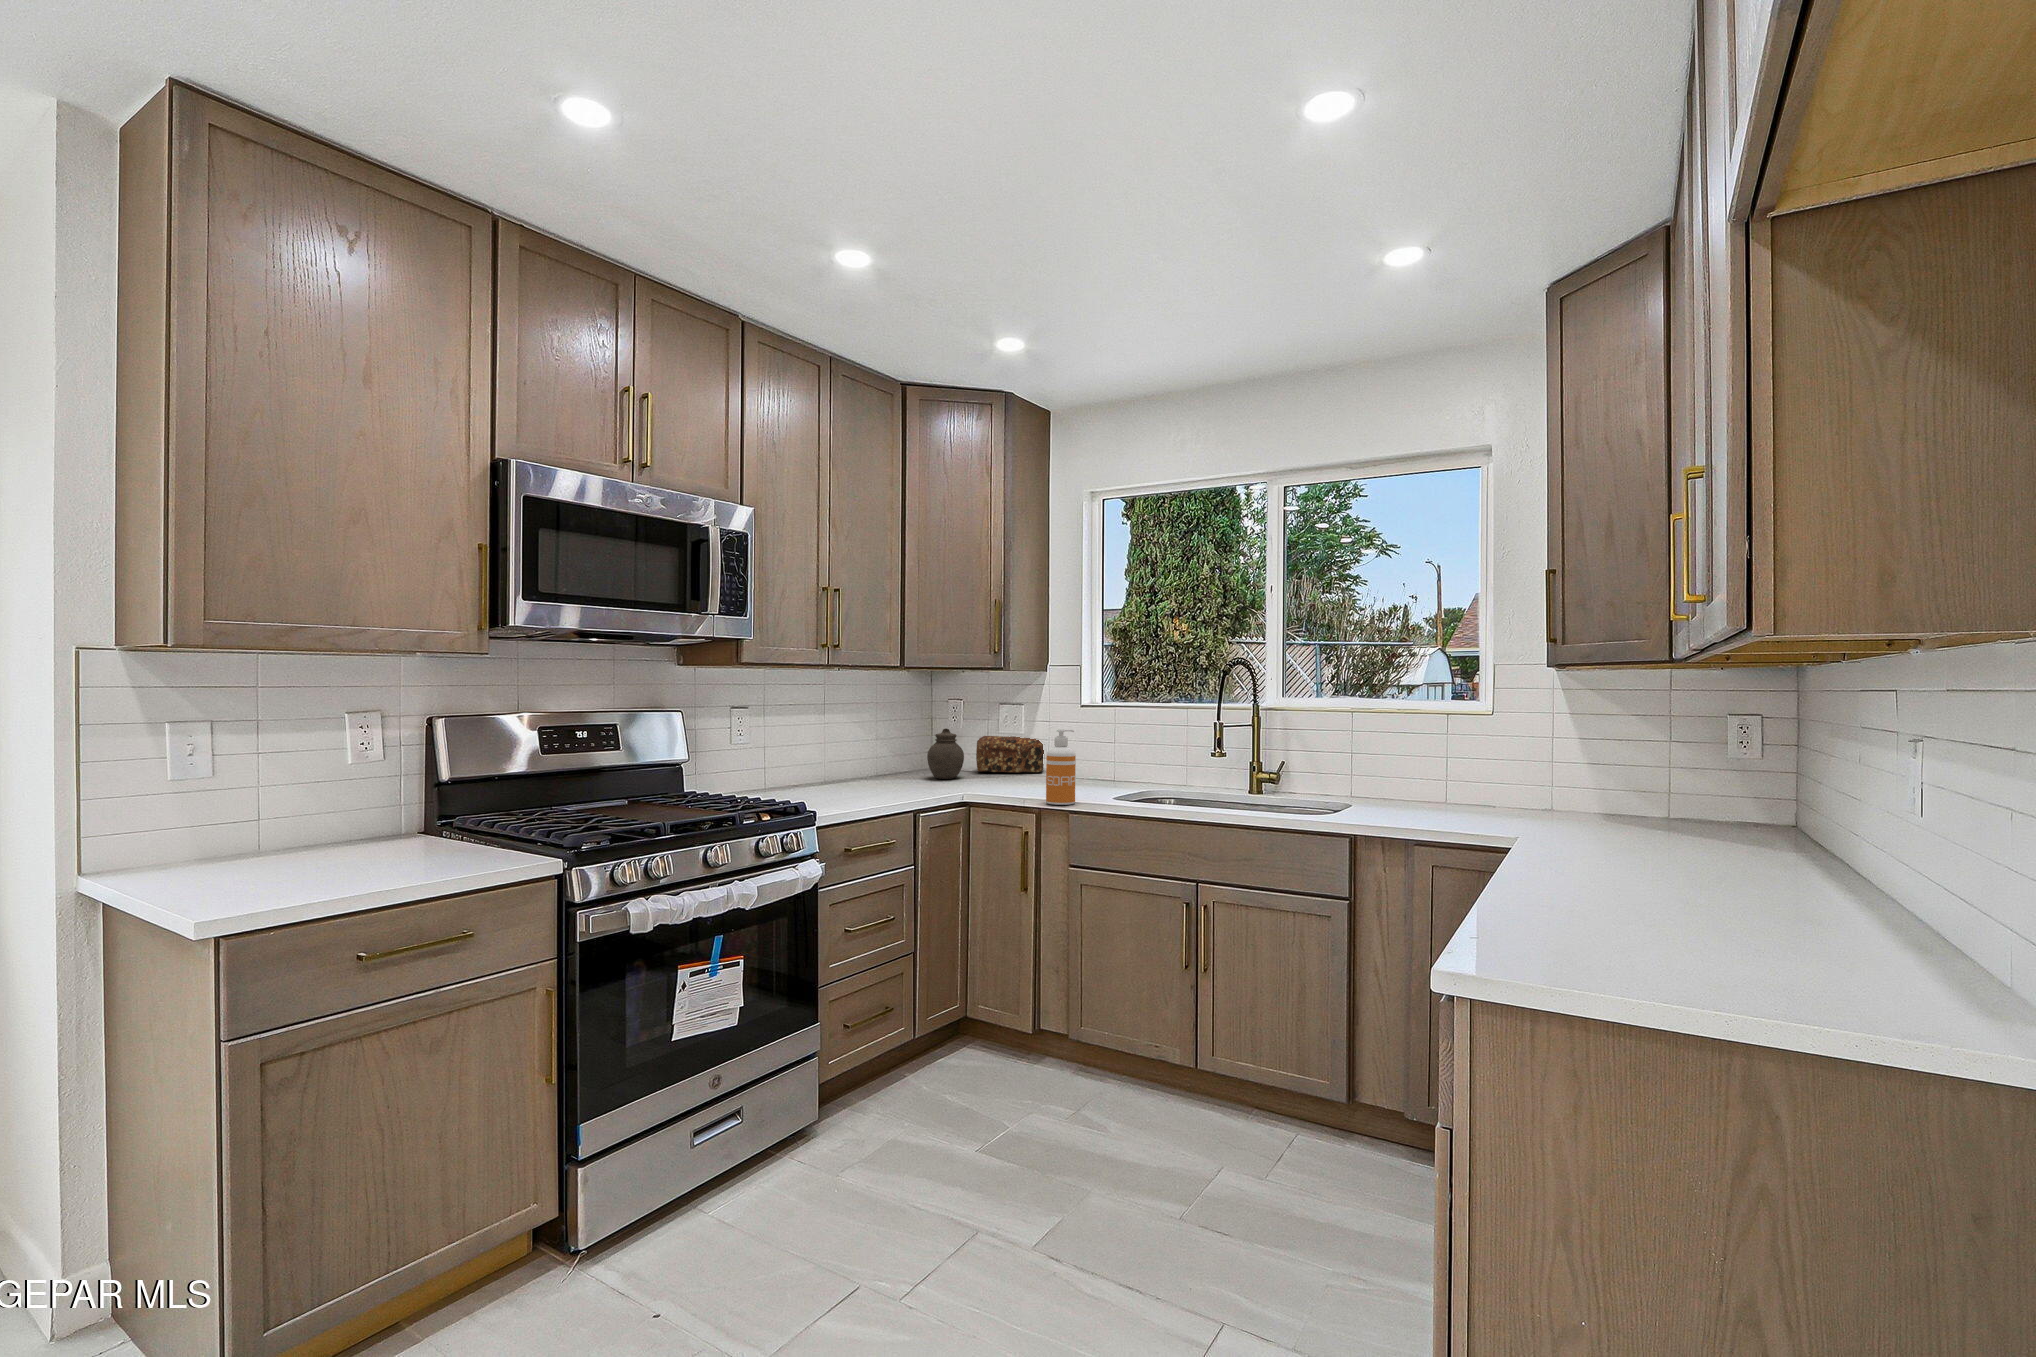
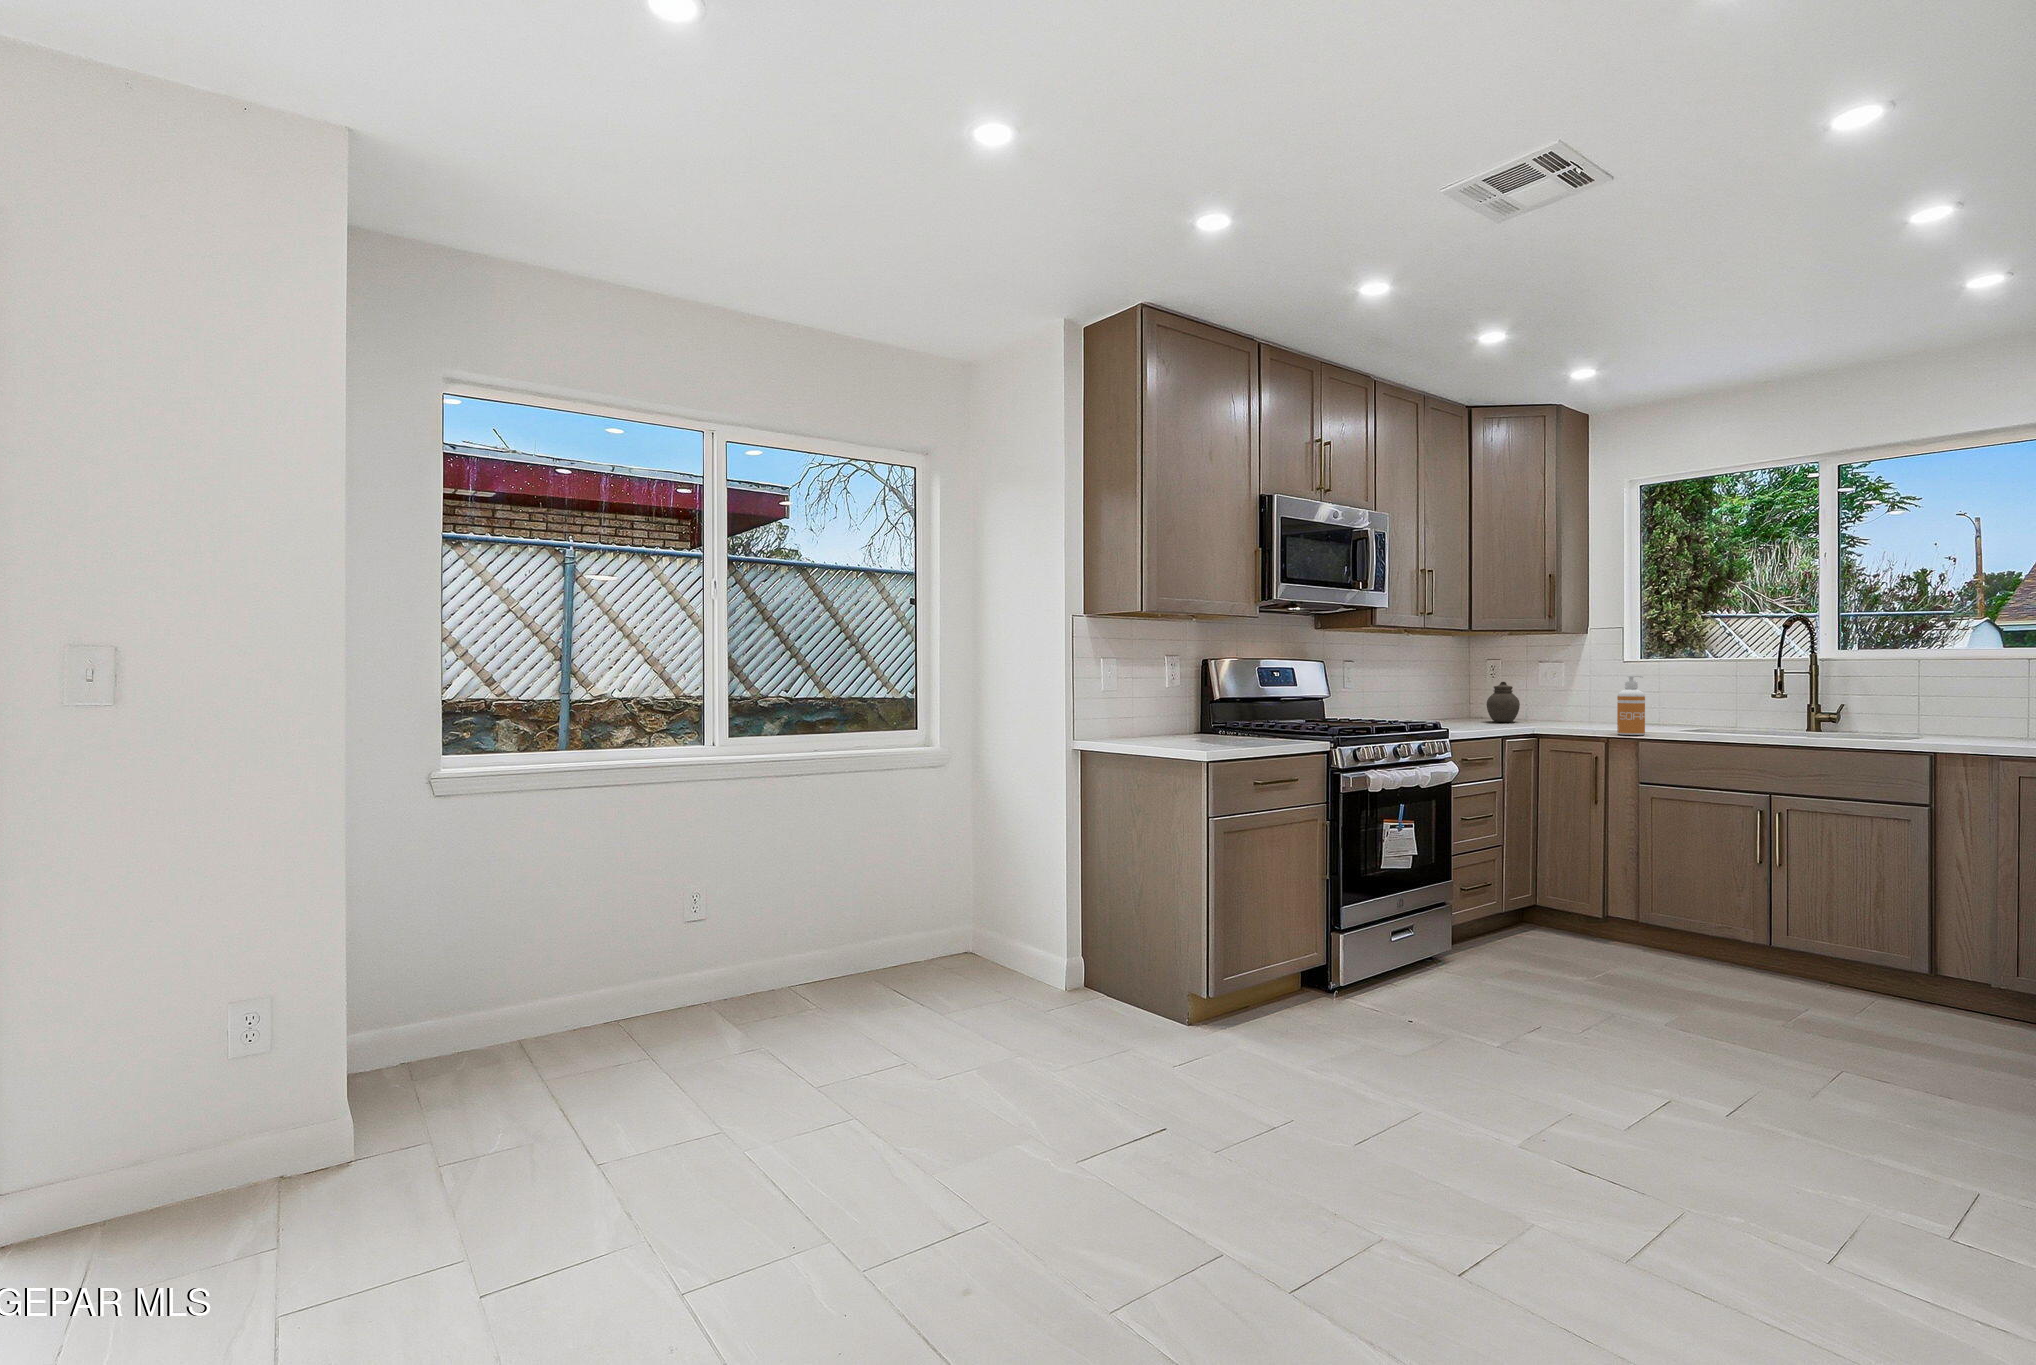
bread loaf: present [976,736,1044,773] -> none [1526,689,1590,718]

